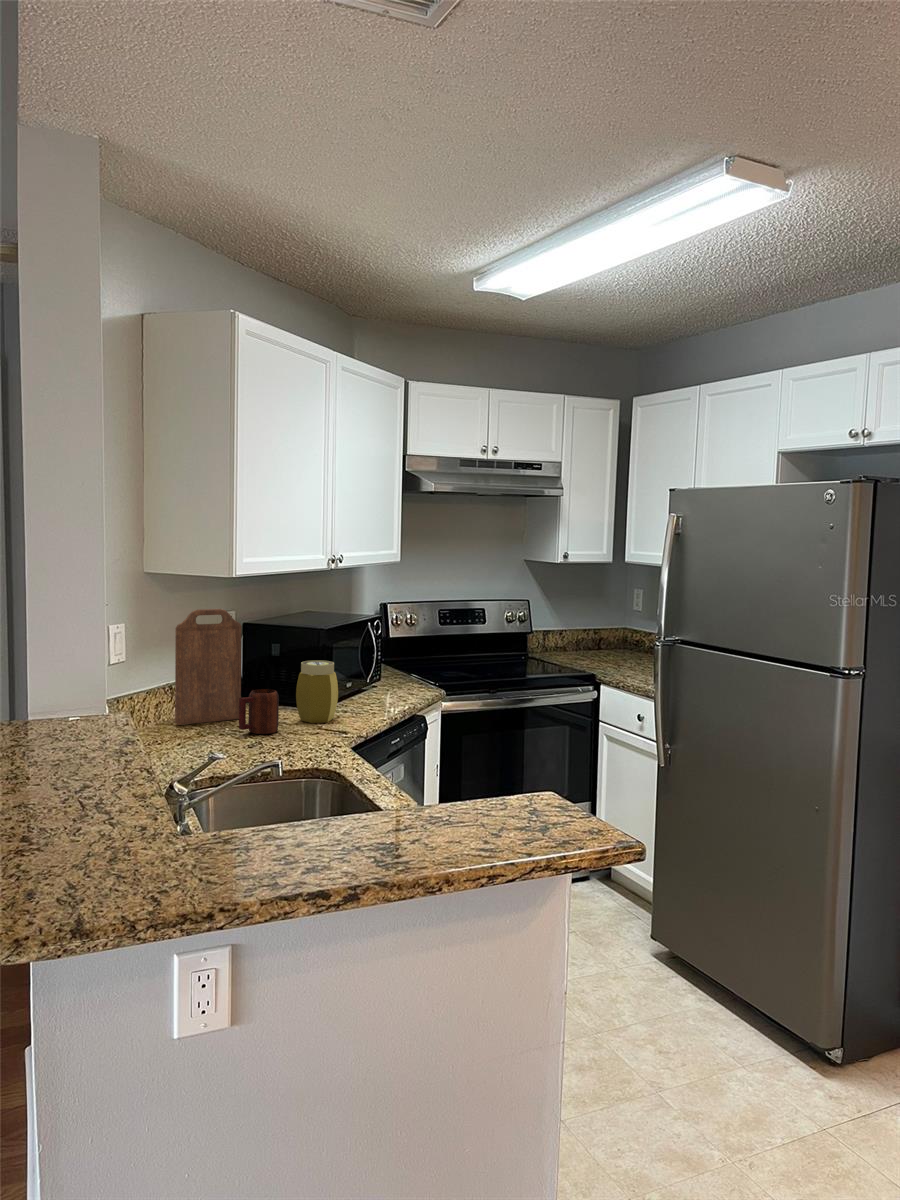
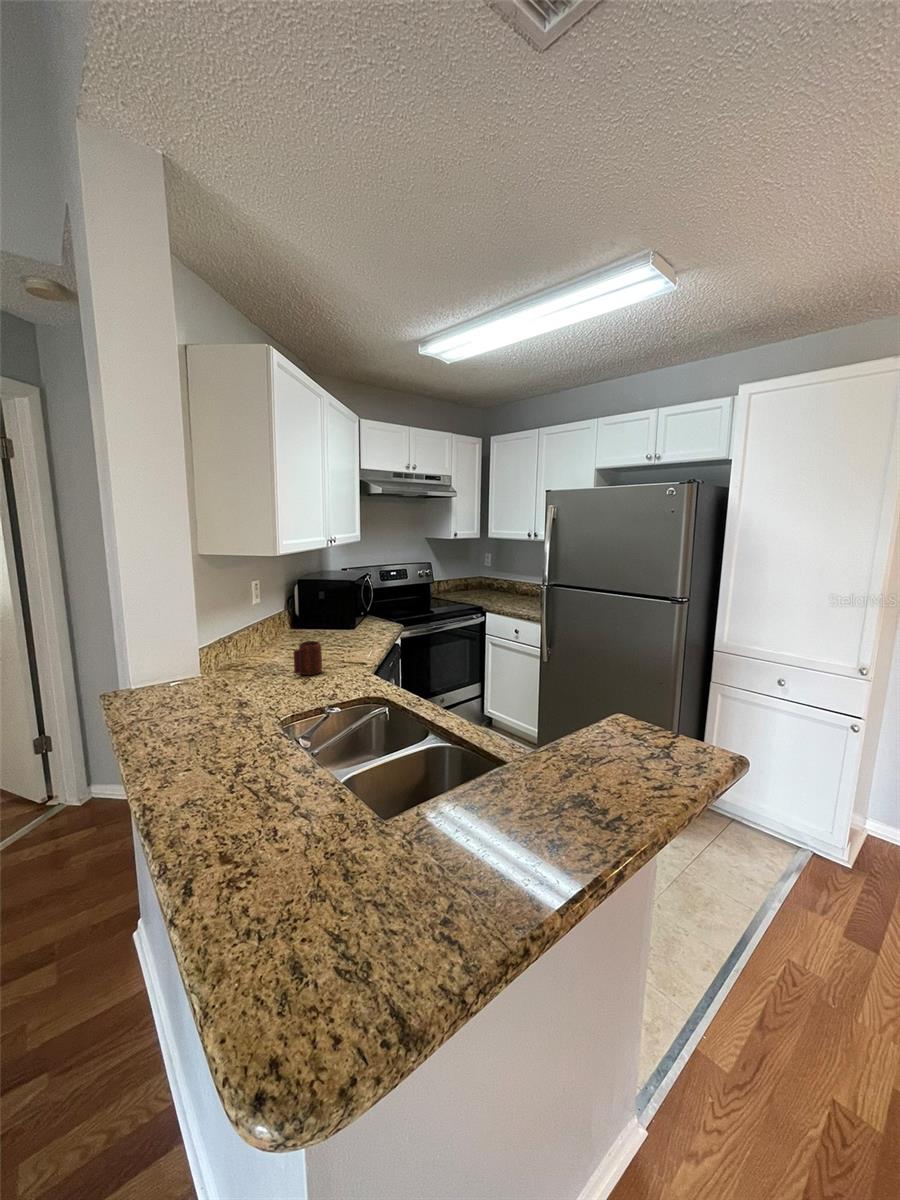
cutting board: present [175,609,242,725] -> none [232,583,284,673]
jar: present [296,660,338,723] -> none [326,616,355,661]

